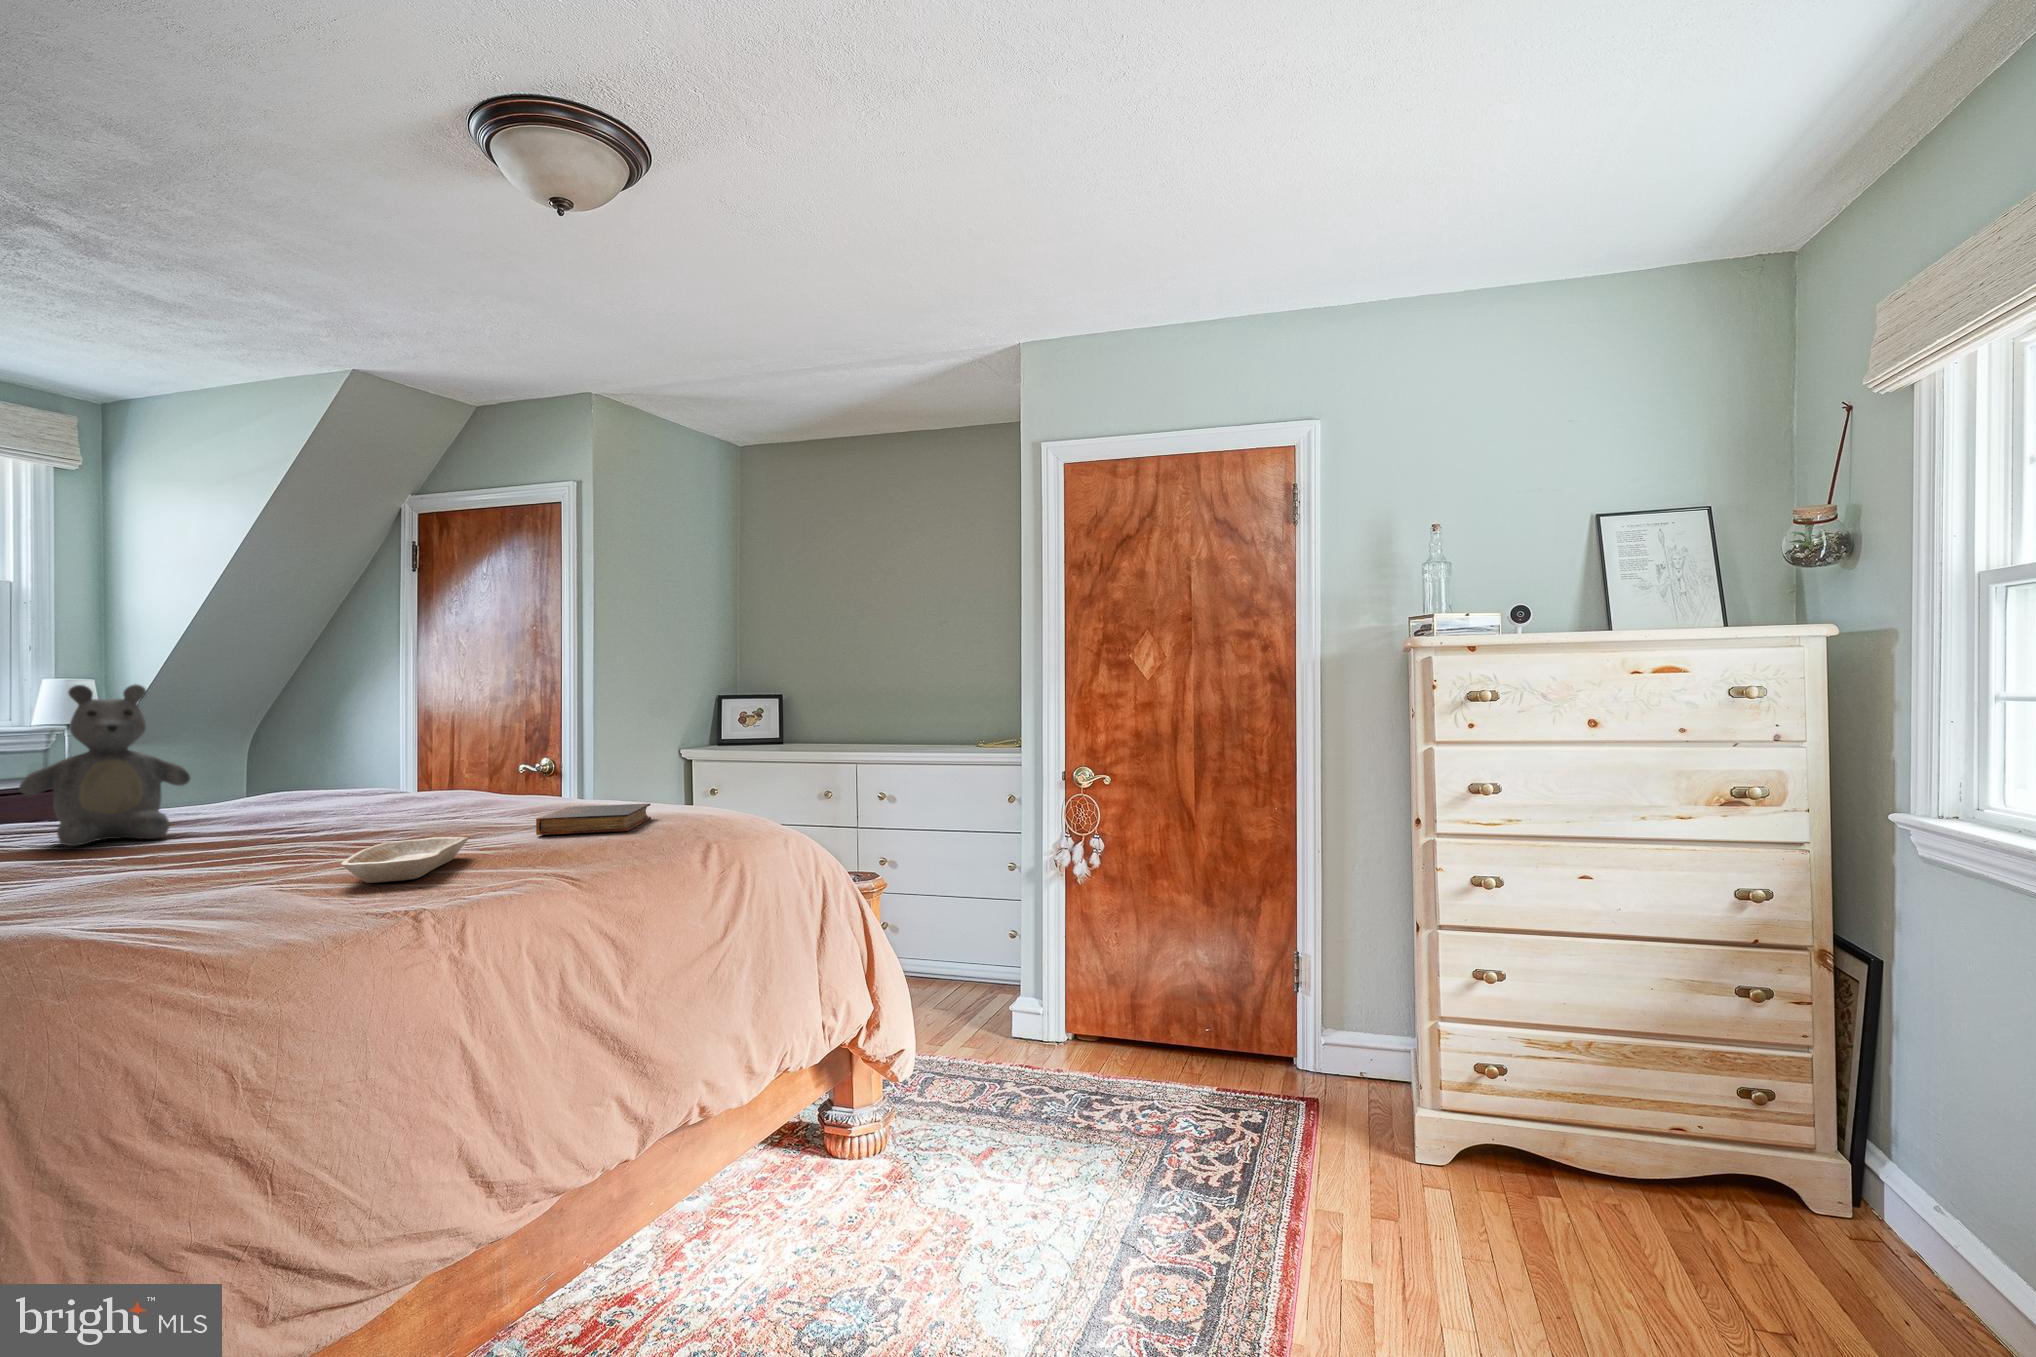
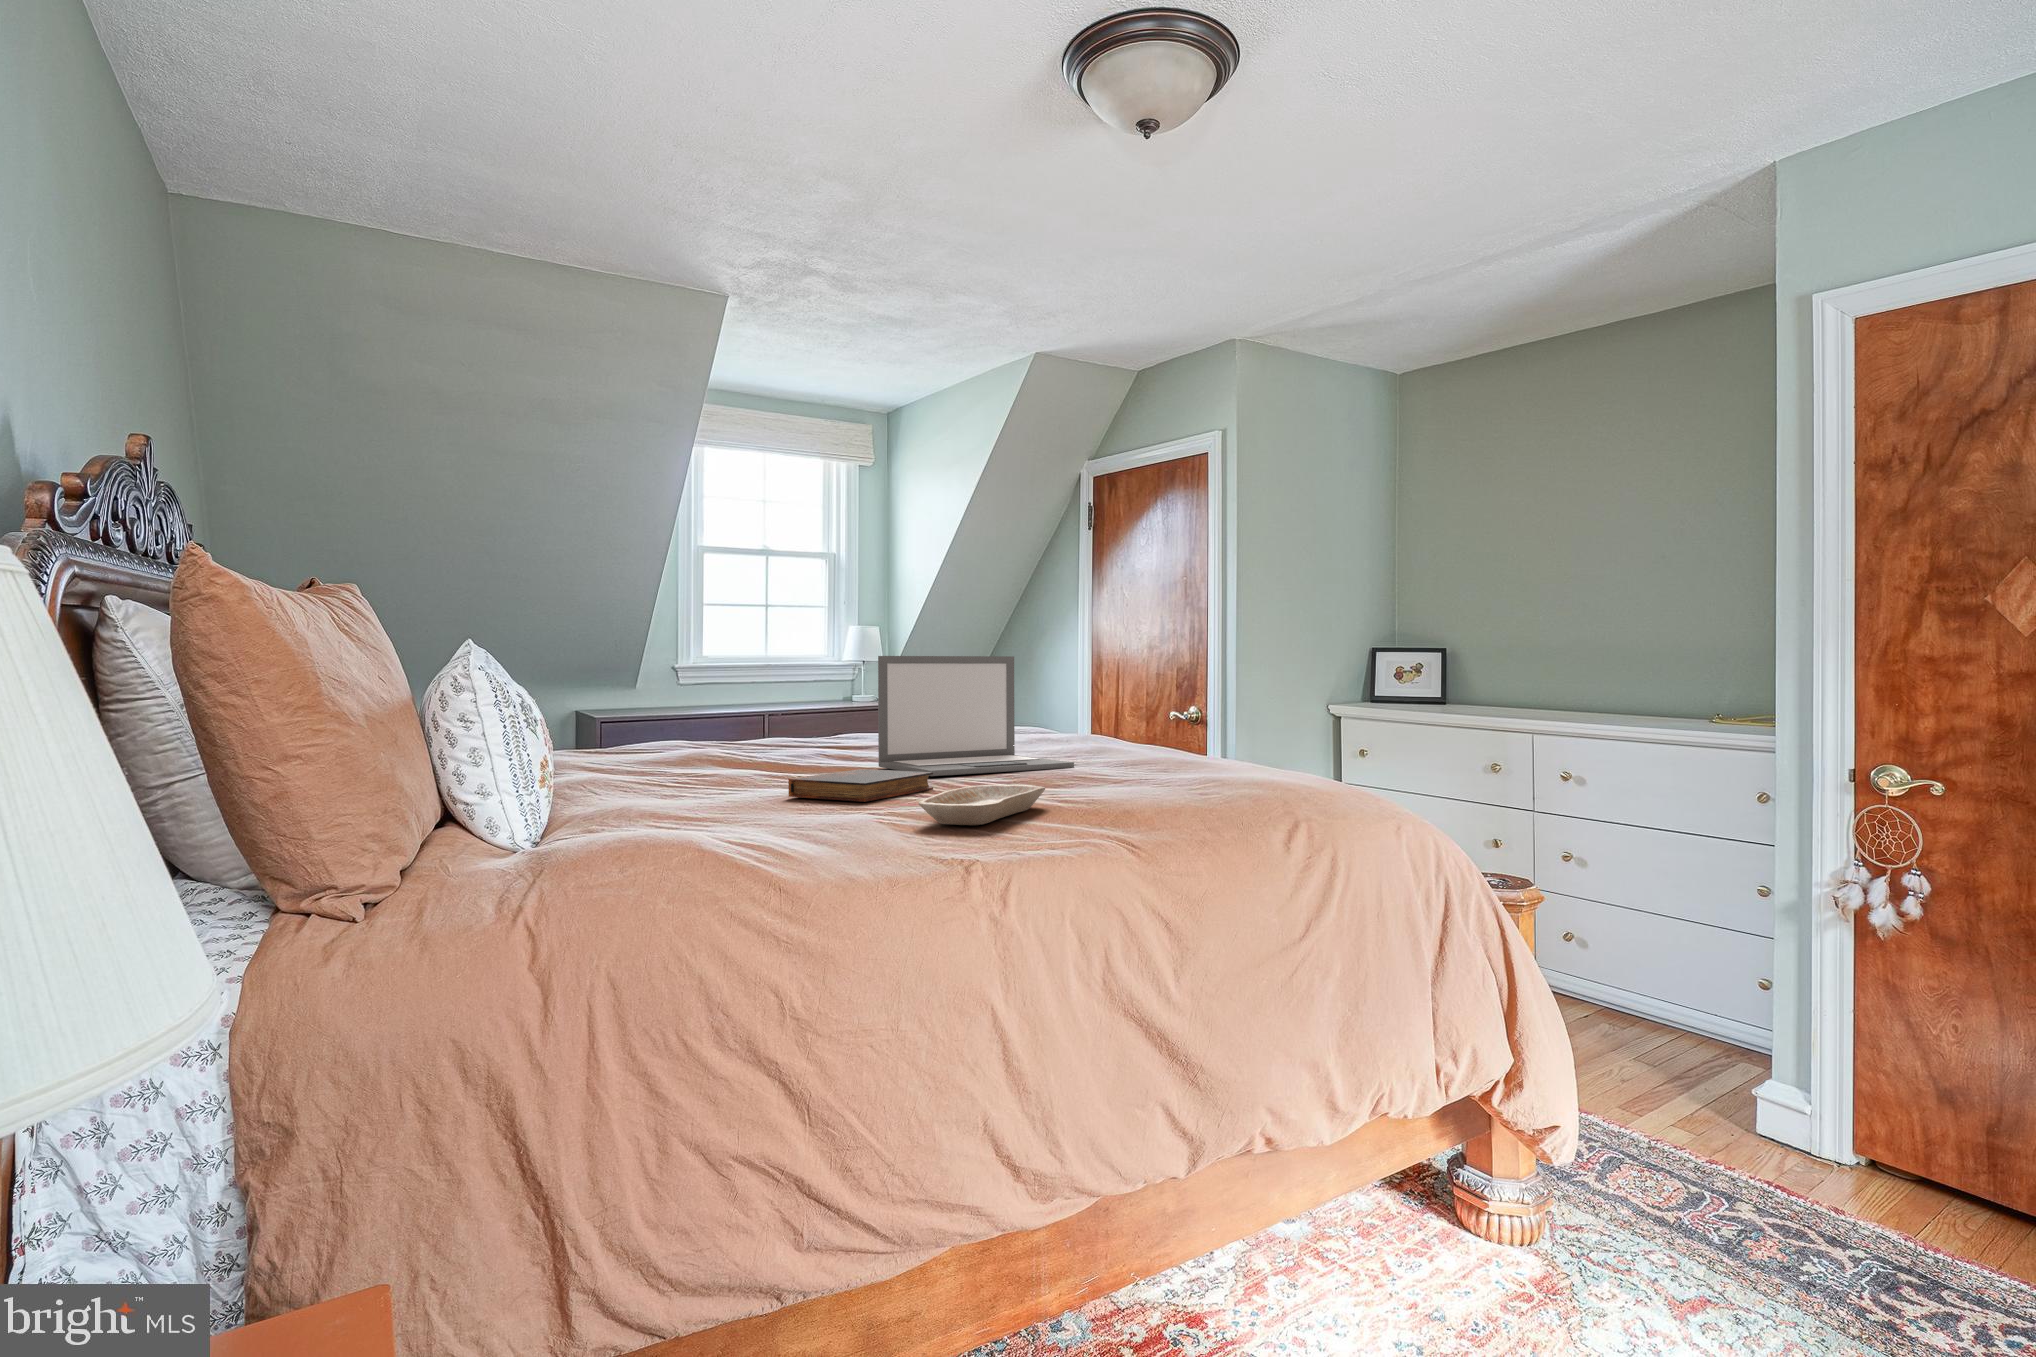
teddy bear: present [19,684,190,846] -> none [764,631,874,765]
laptop: none [210,709,460,841] -> present [878,656,1074,776]
book: present [536,804,651,835] -> present [788,769,933,802]

